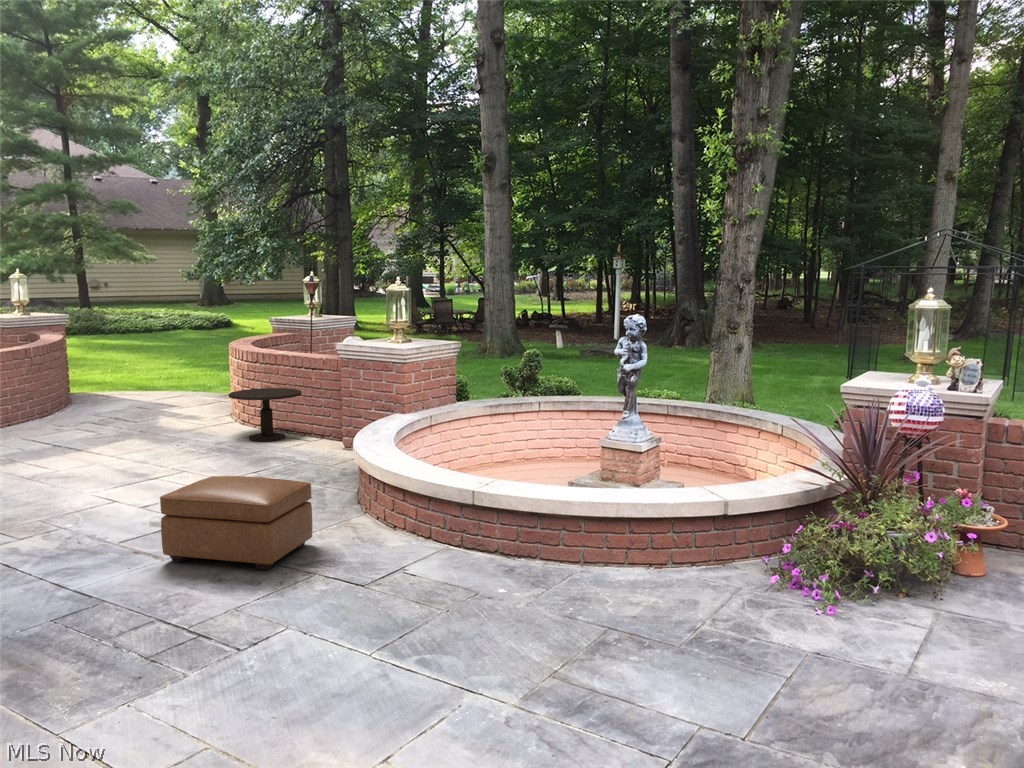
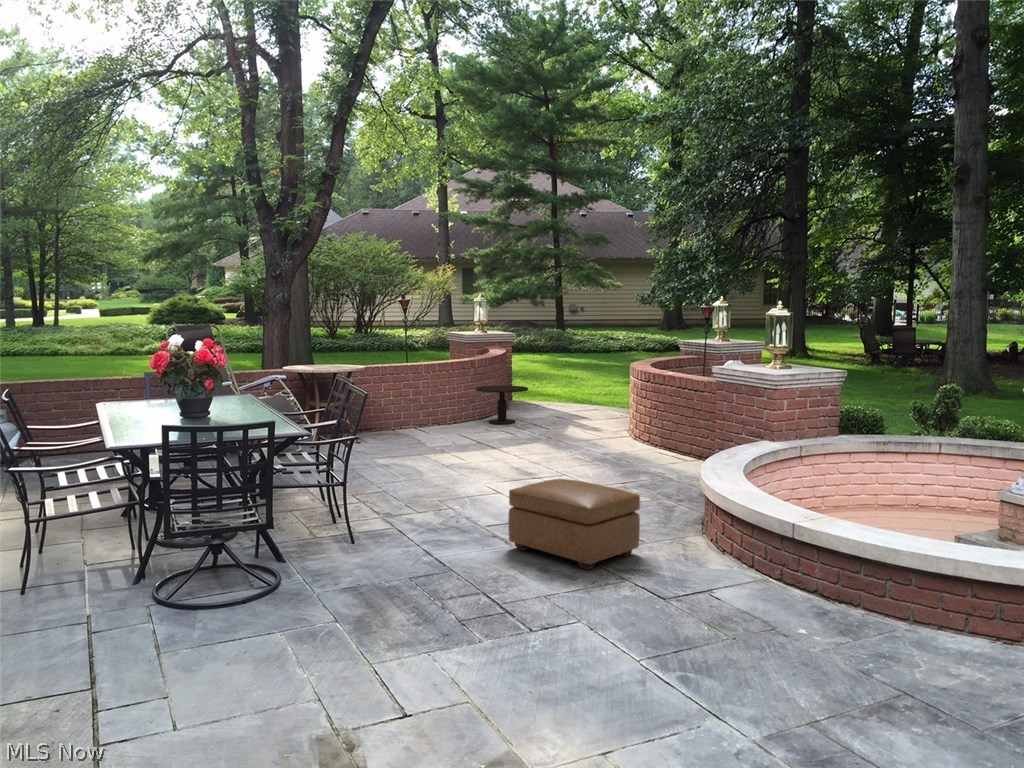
side table: present [229,388,302,442] -> present [476,385,528,425]

